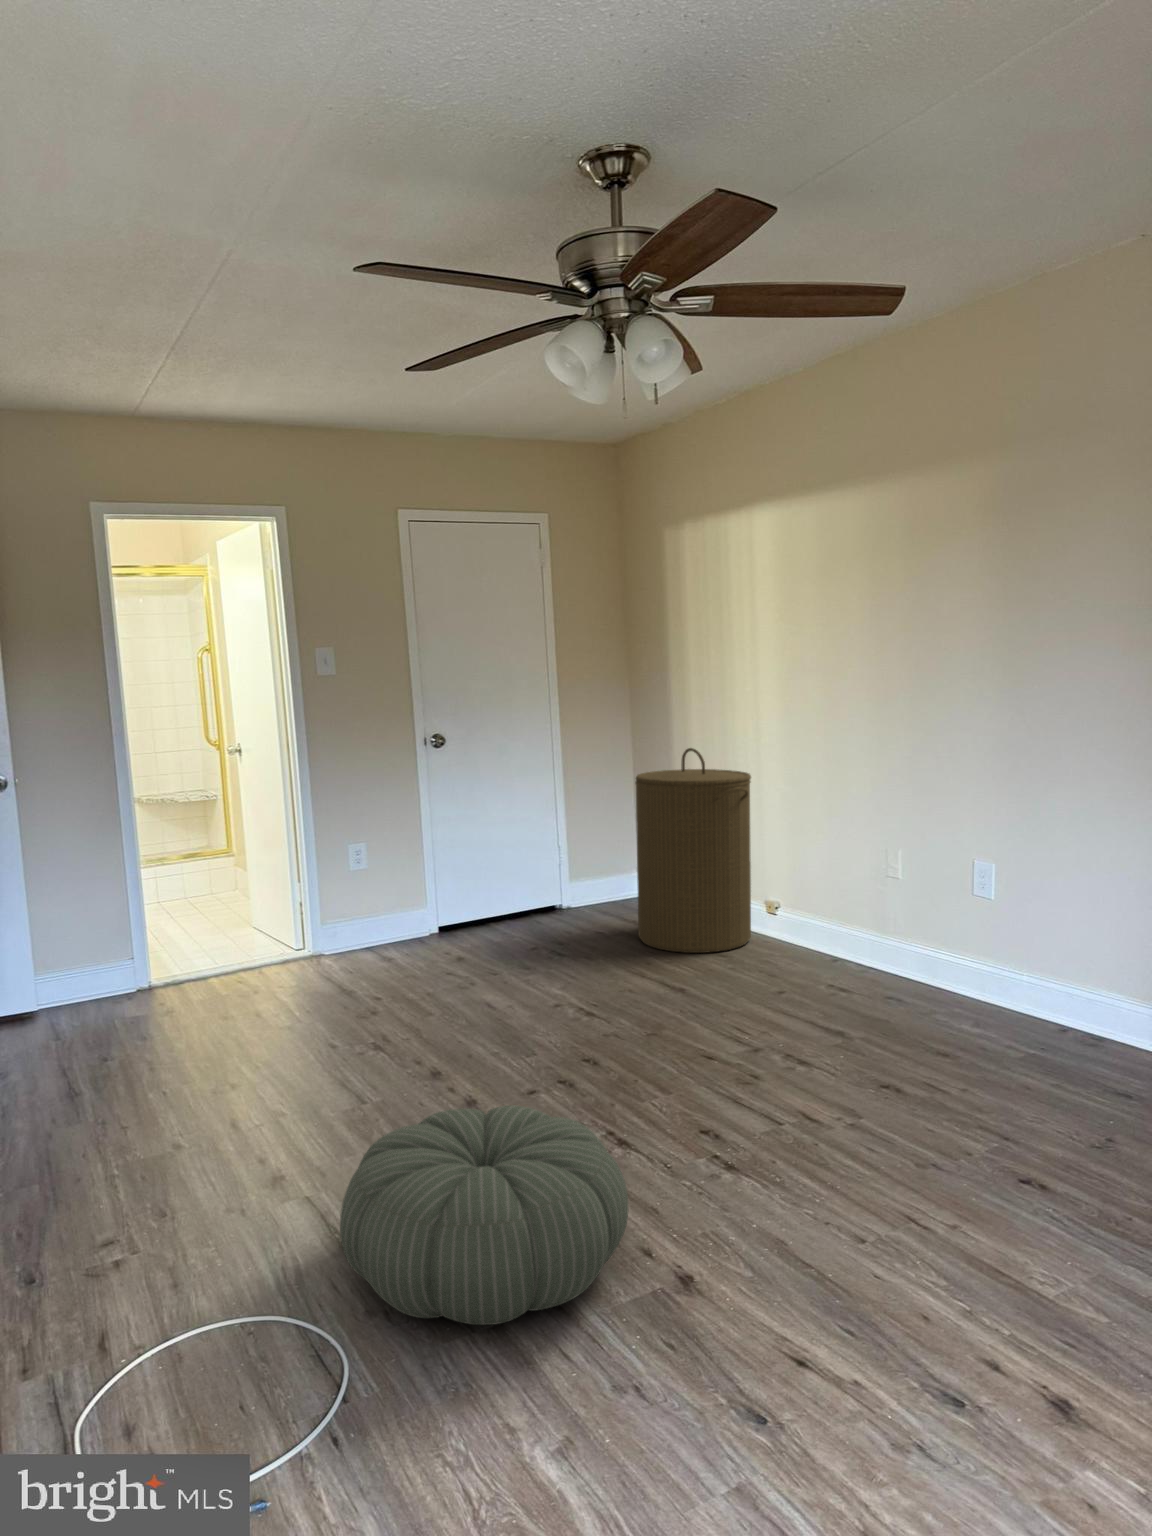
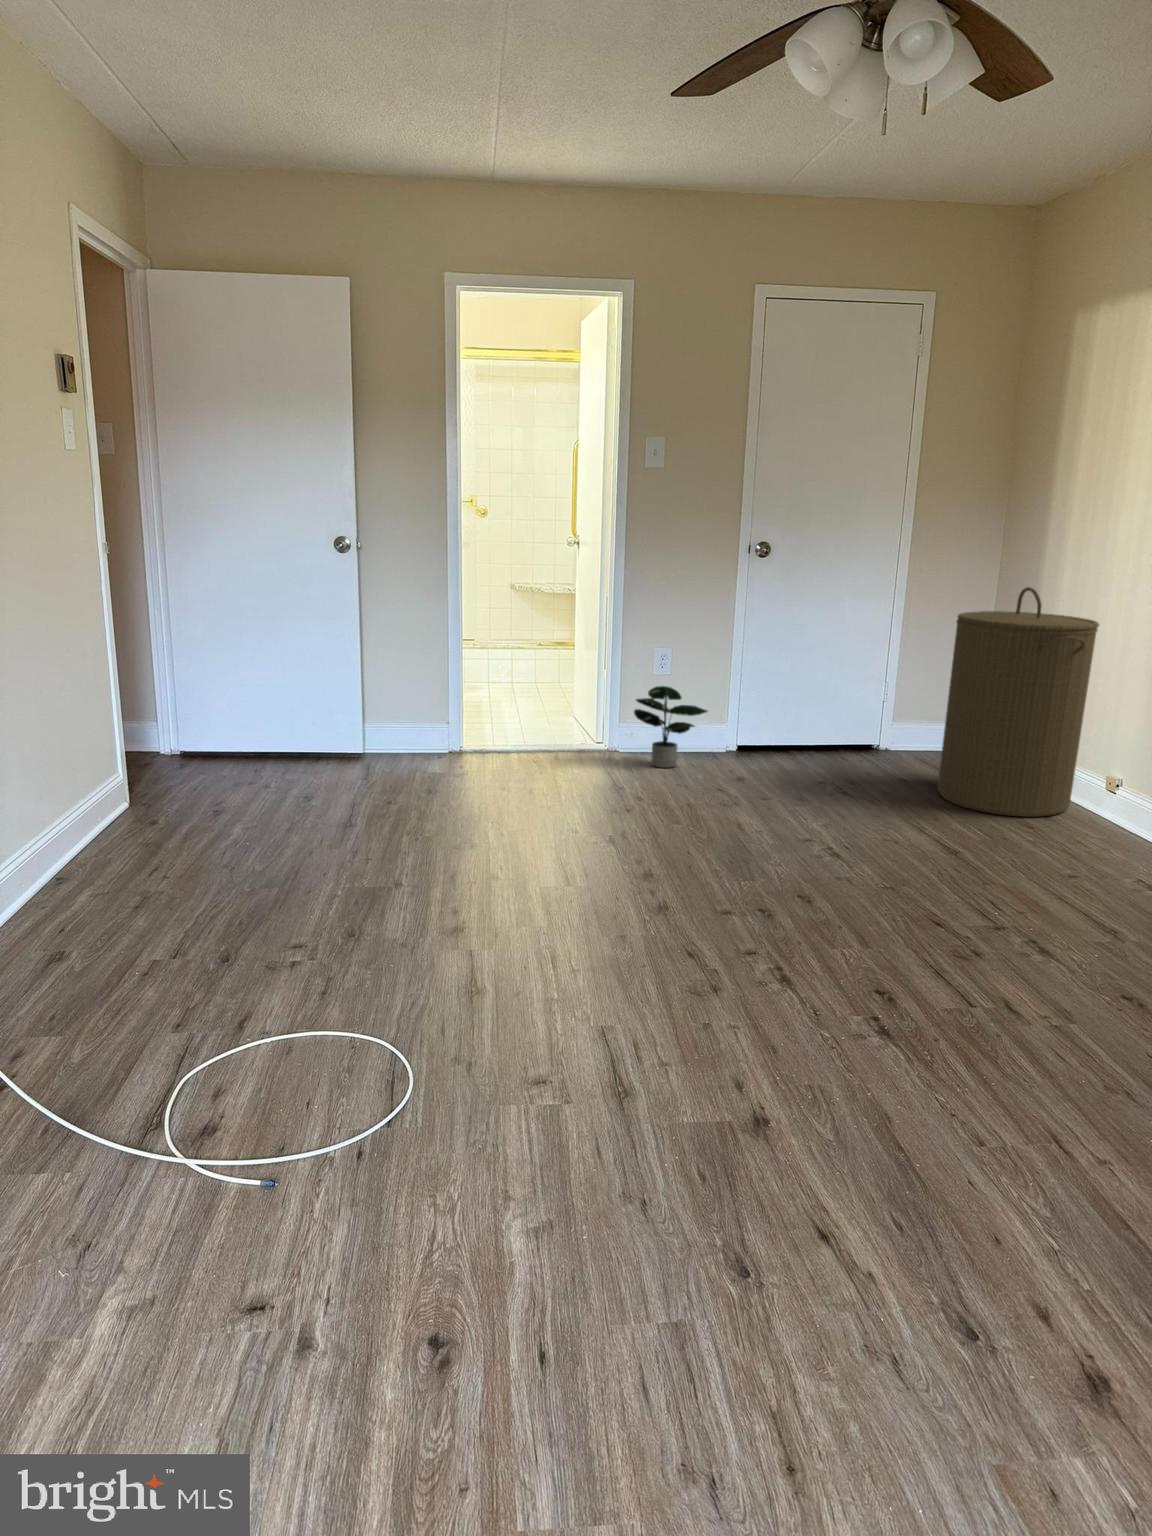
potted plant: none [336,874,416,959] -> present [634,686,708,768]
pouf: present [340,1105,628,1325] -> none [447,905,721,1105]

